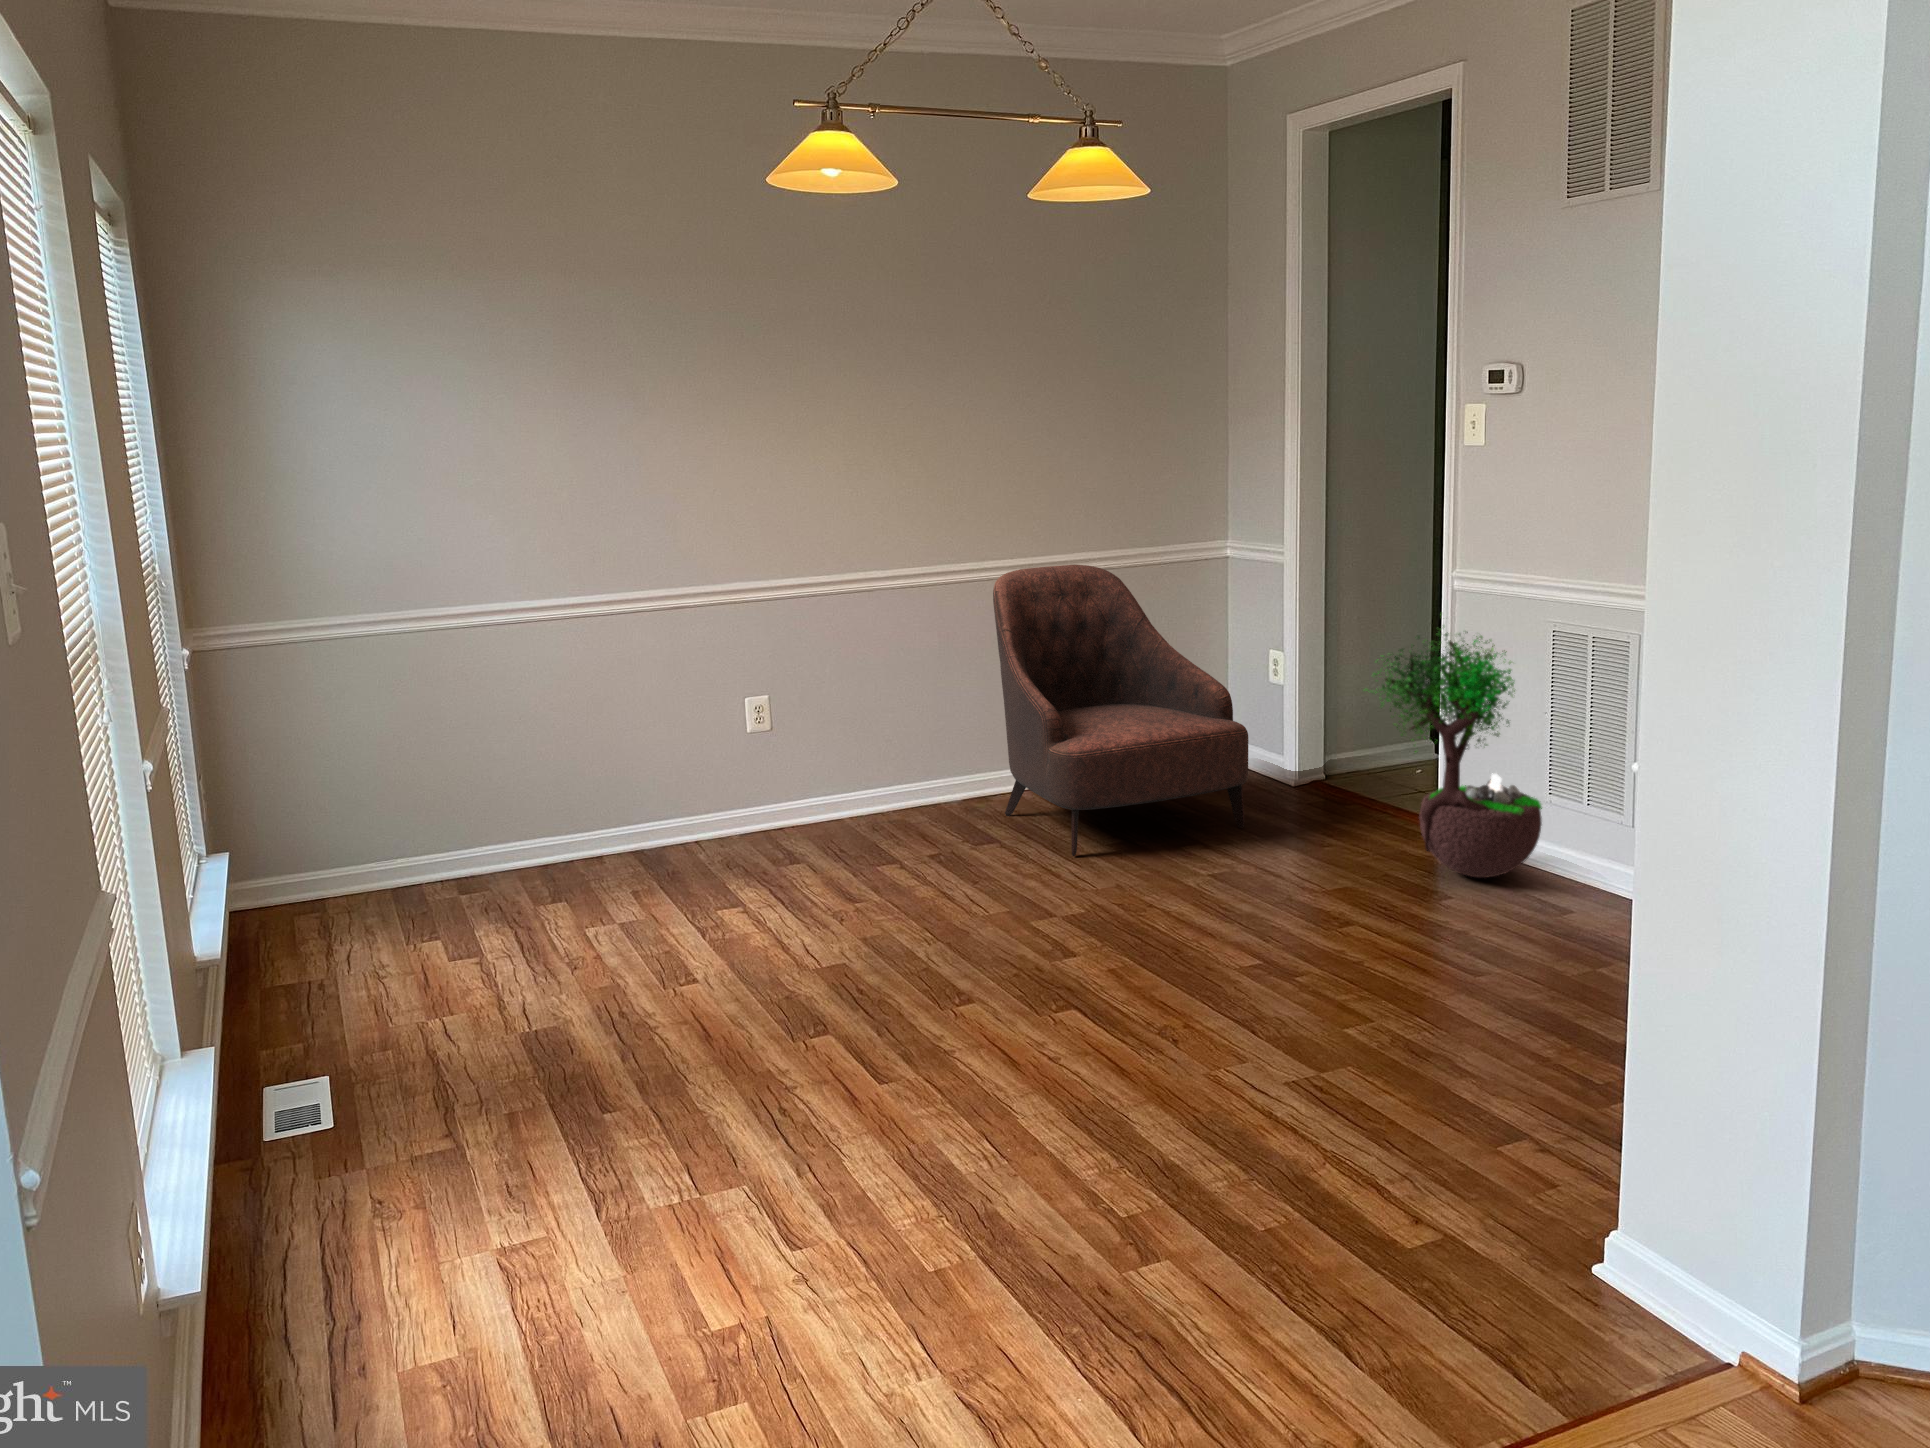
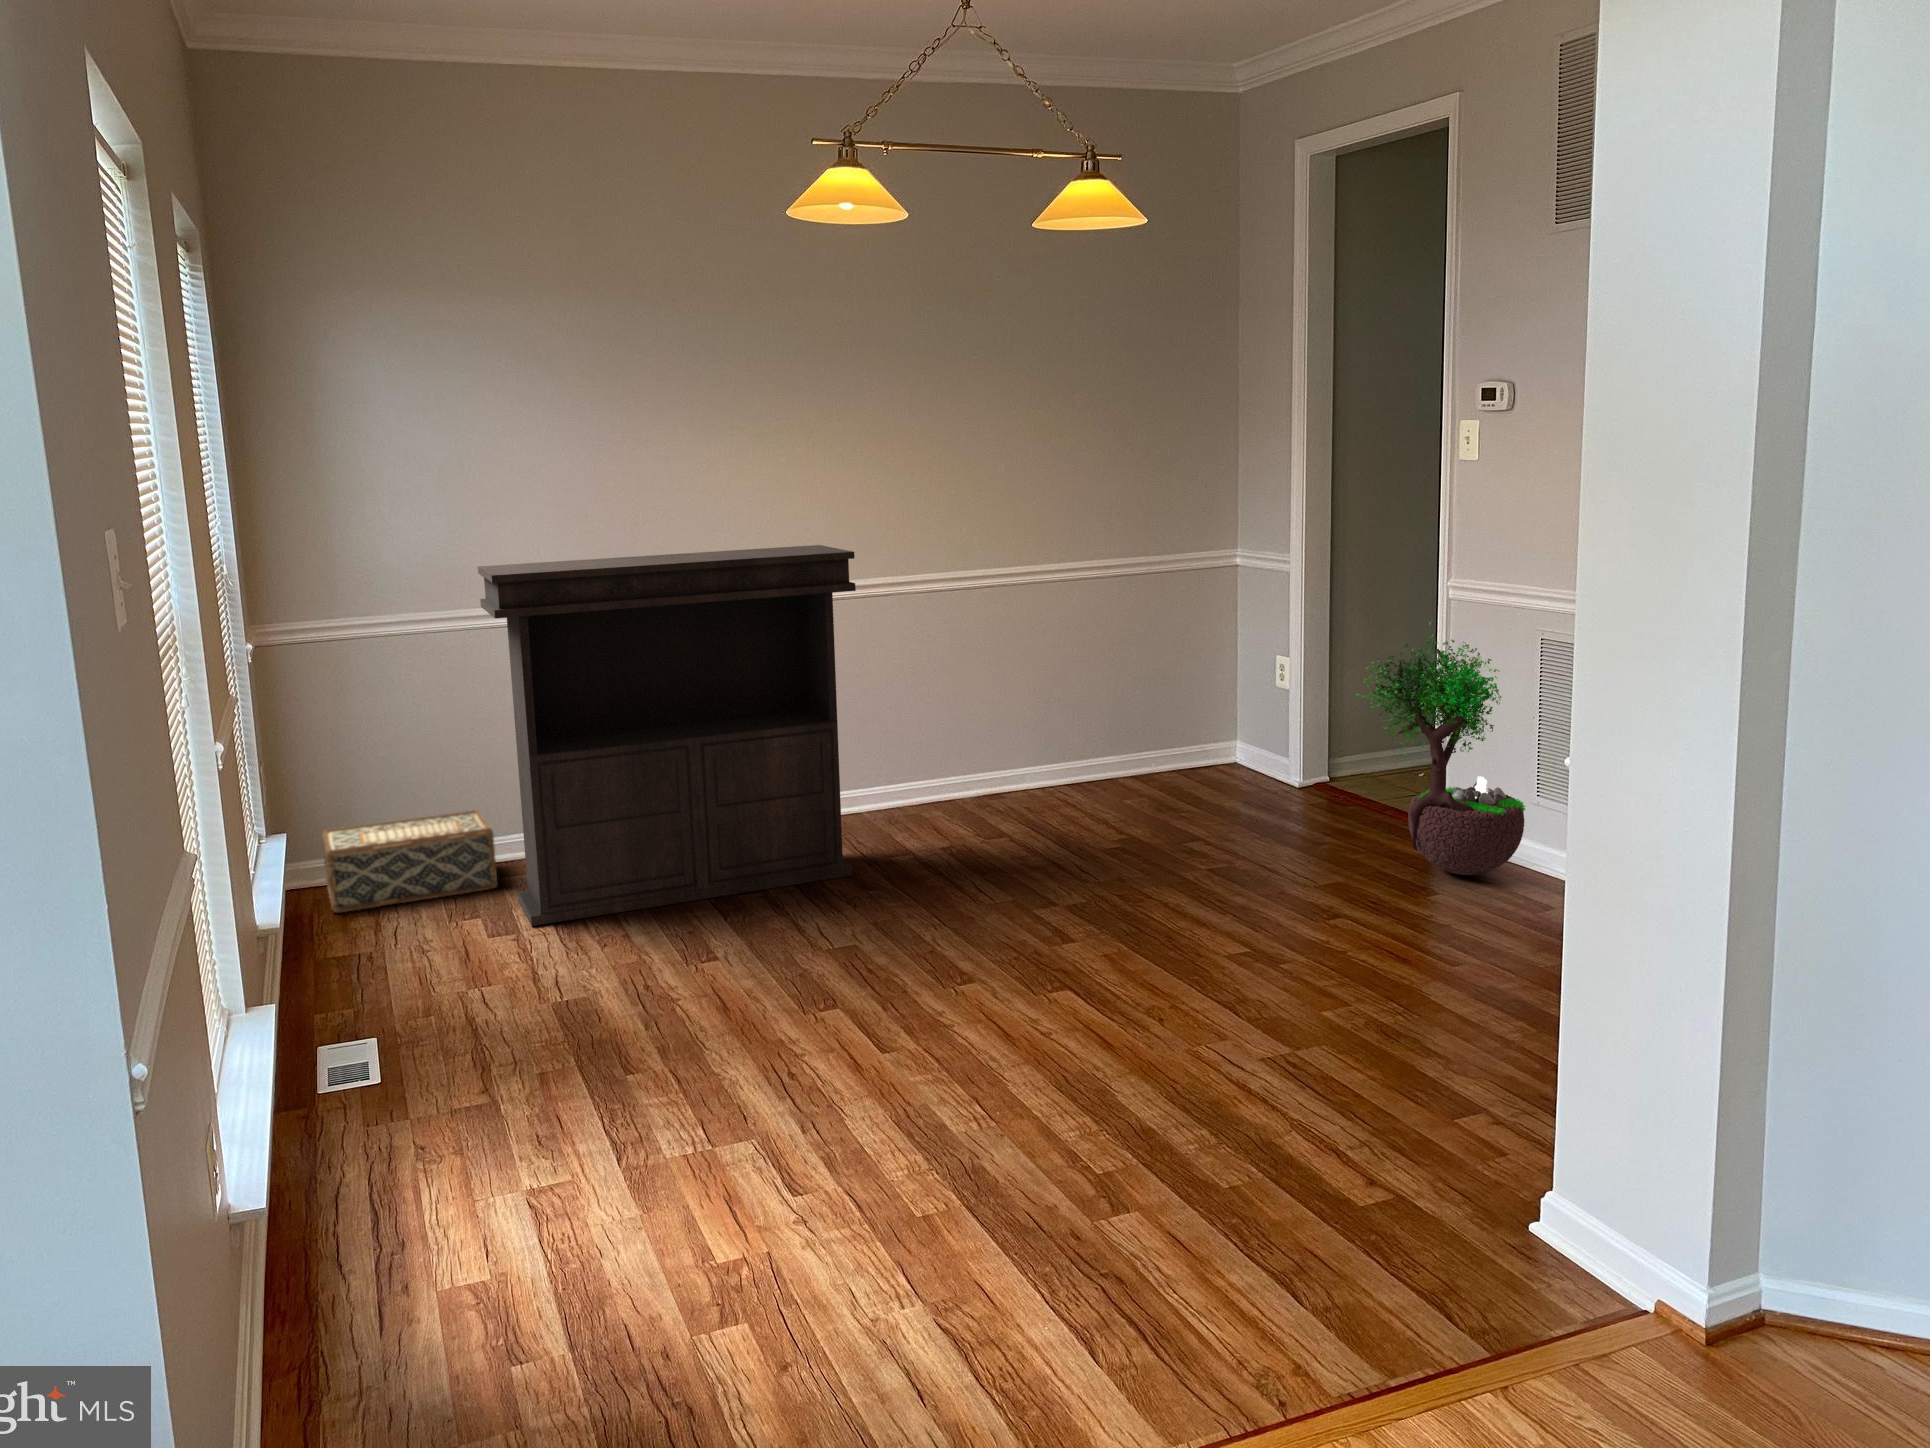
console table: none [431,538,836,949] -> present [478,545,856,926]
armchair: present [993,564,1249,856] -> none [1009,573,1249,850]
woven basket: none [267,824,457,937] -> present [322,810,497,913]

